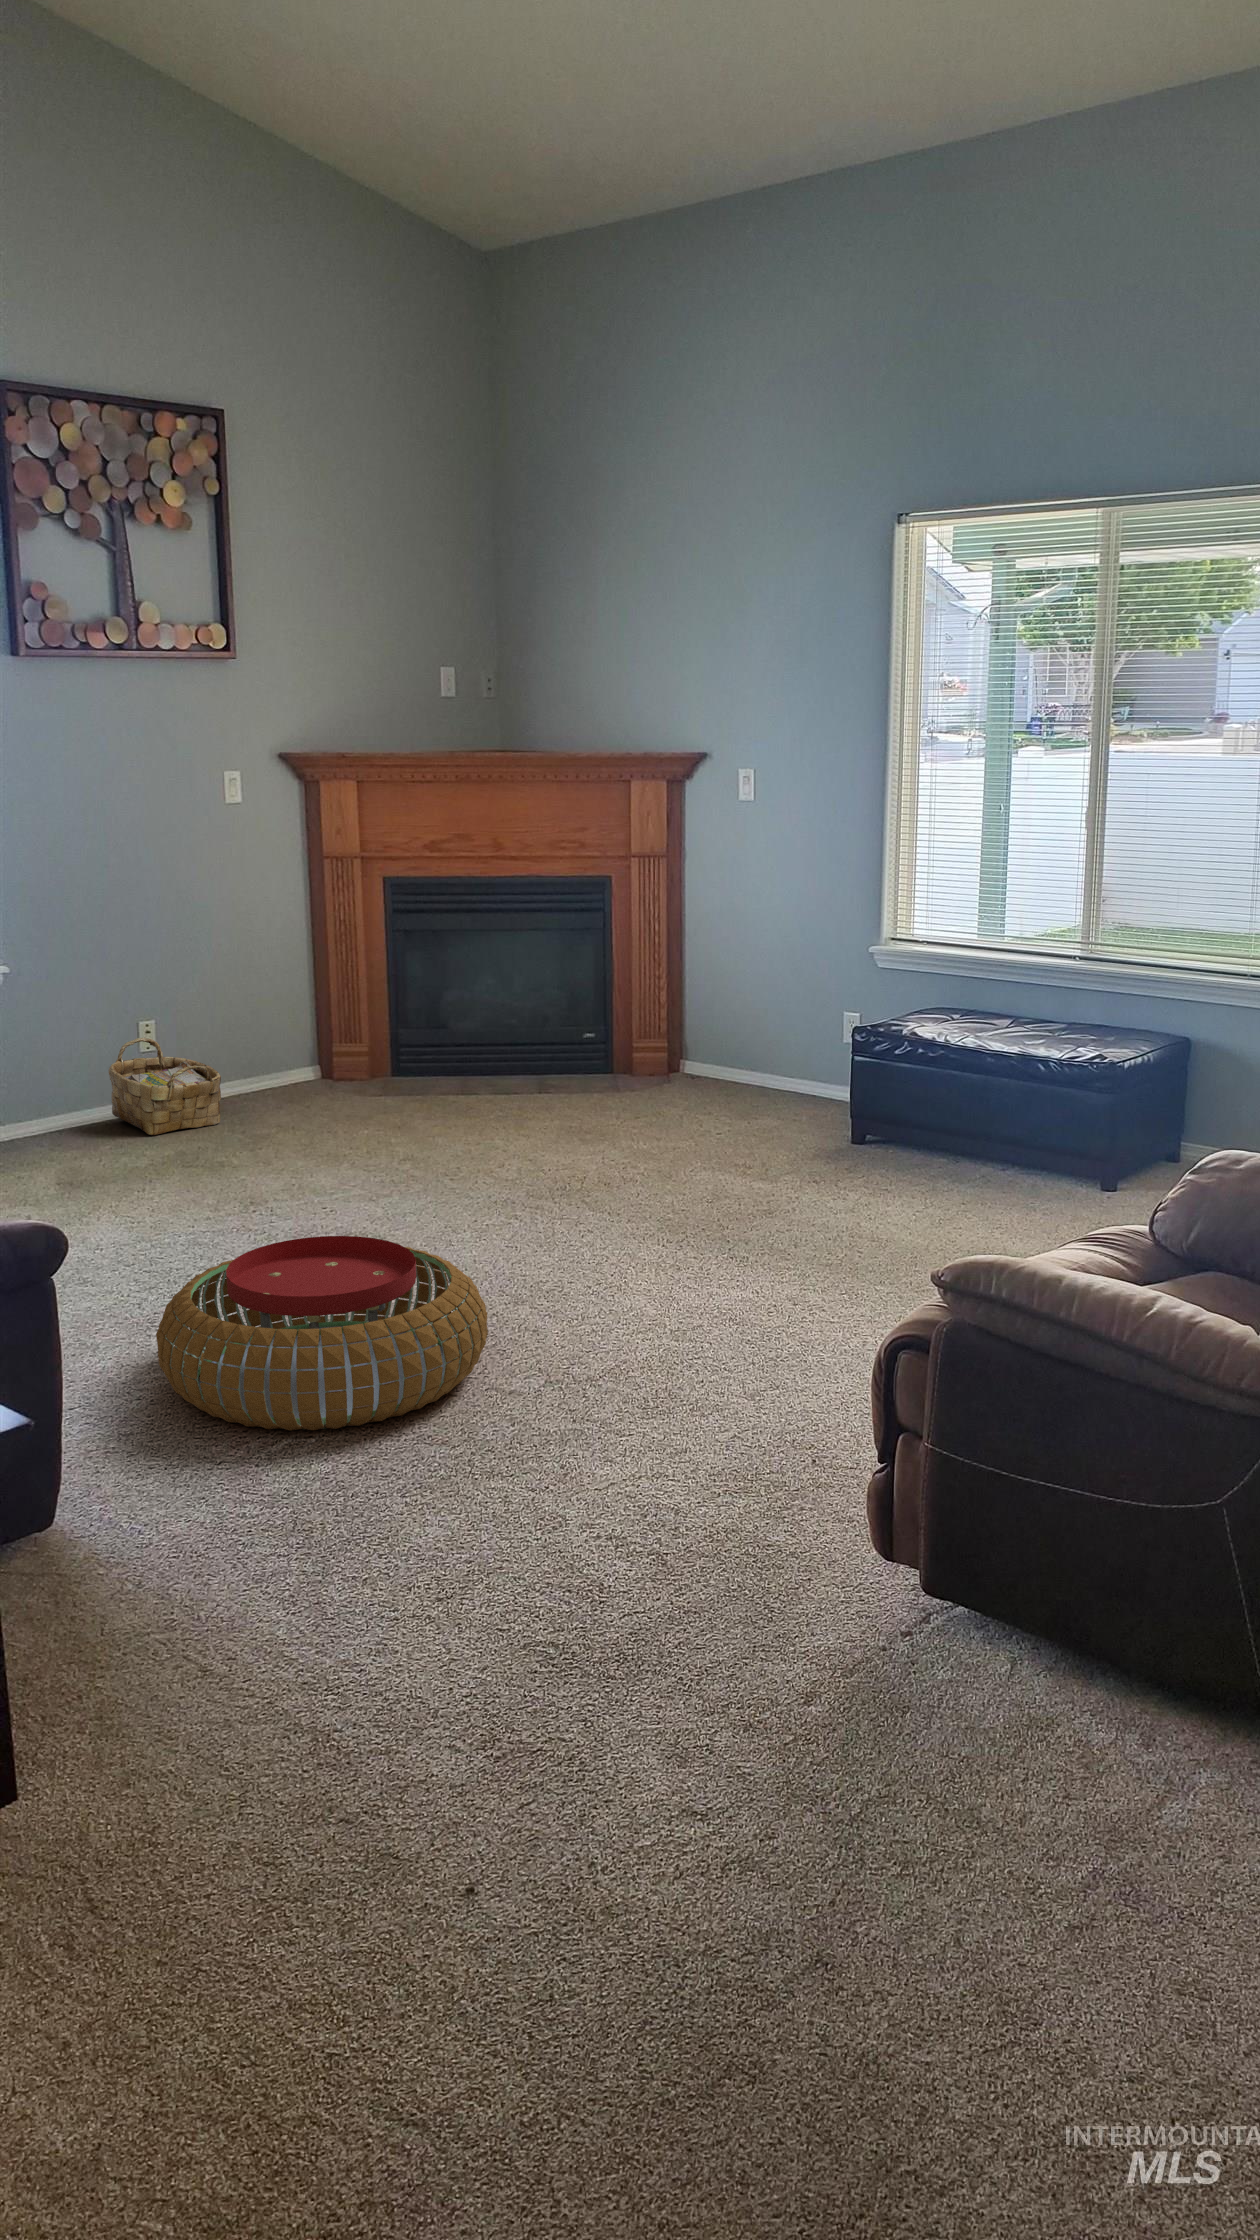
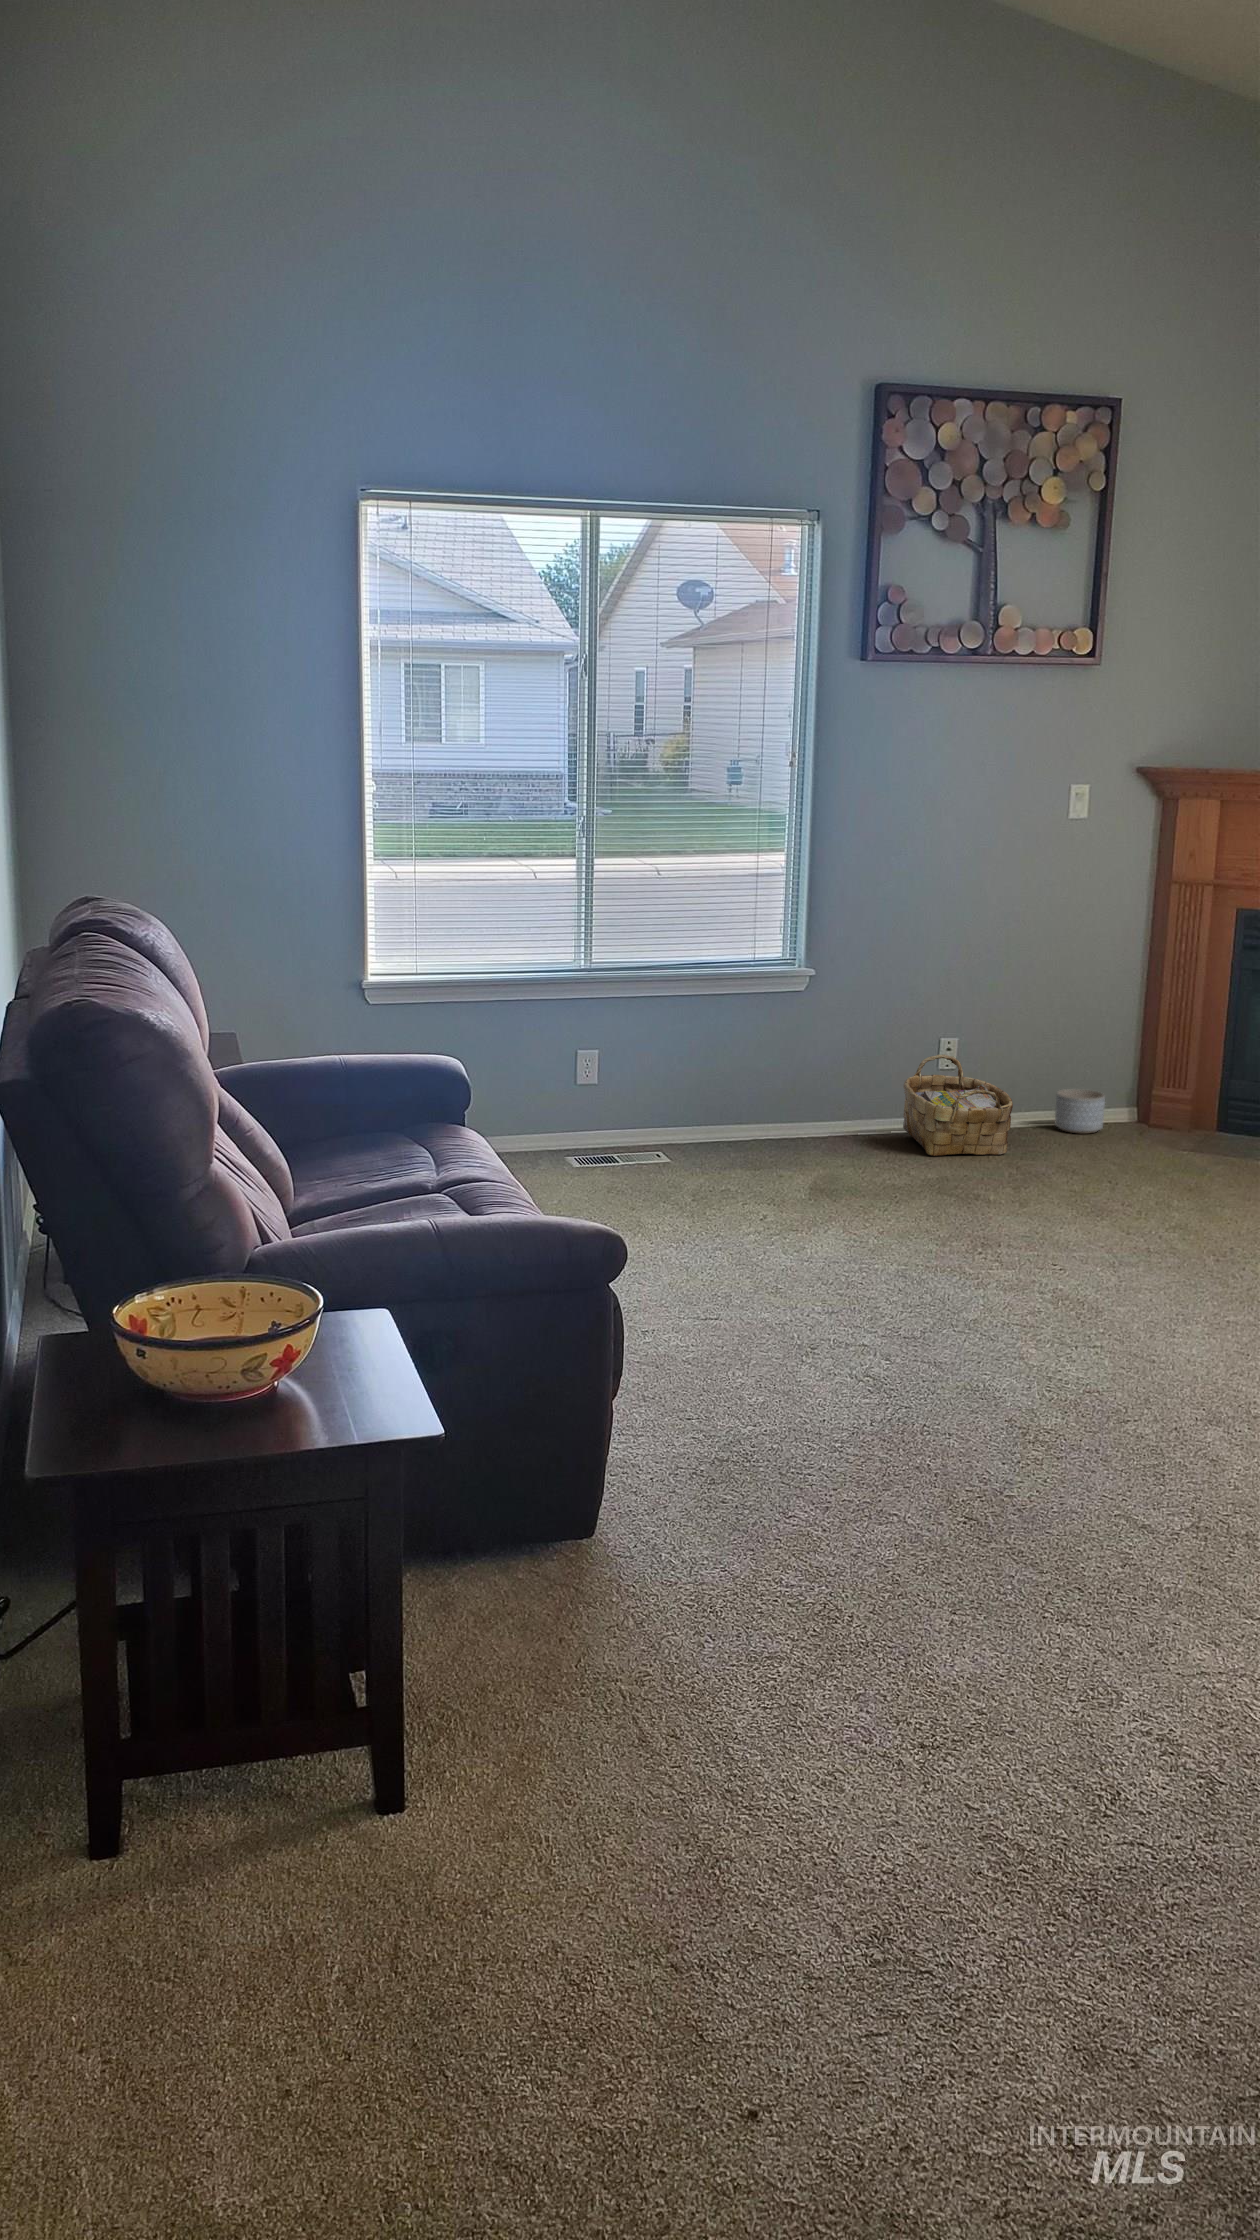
planter: none [247,1055,294,1096] -> present [1055,1089,1105,1134]
pouf: present [156,1236,488,1431] -> none [777,1295,1147,1518]

